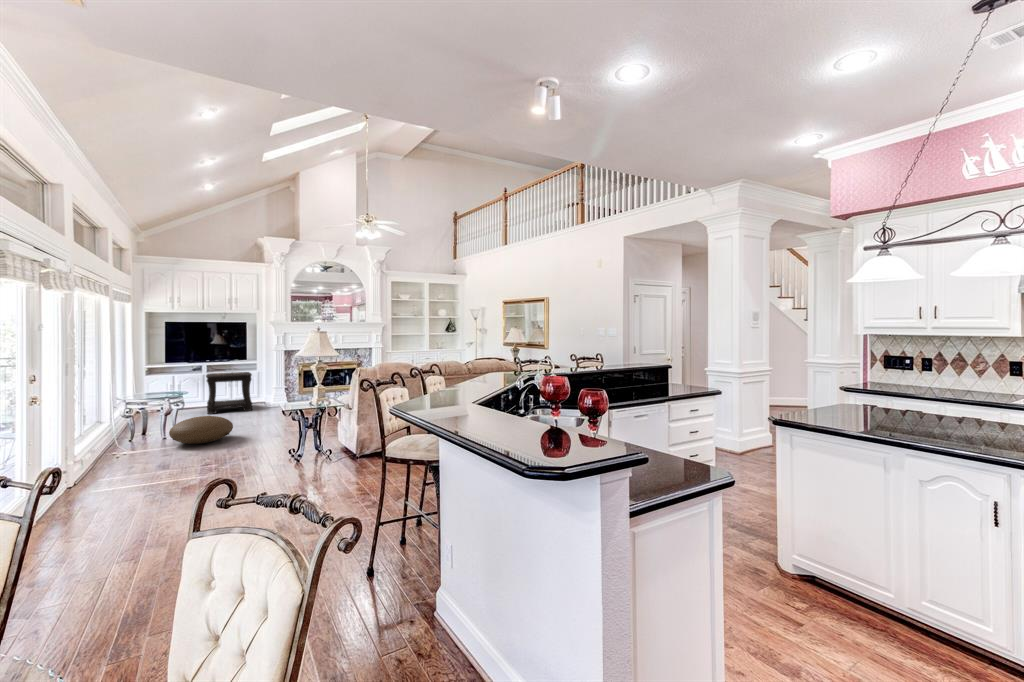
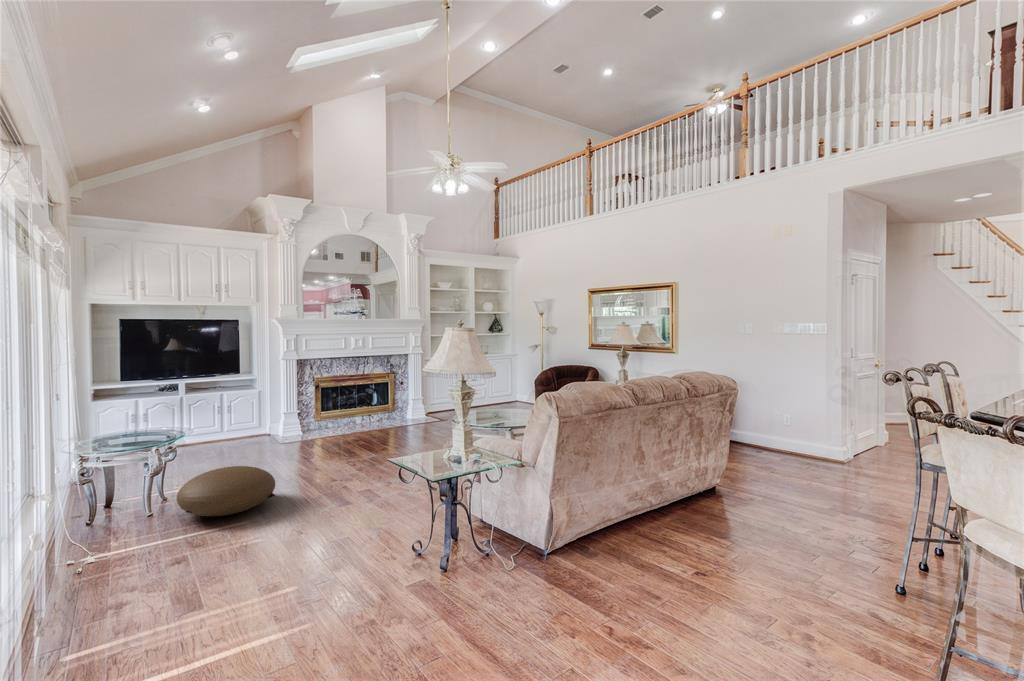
side table: present [206,372,252,414] -> none [184,391,257,455]

